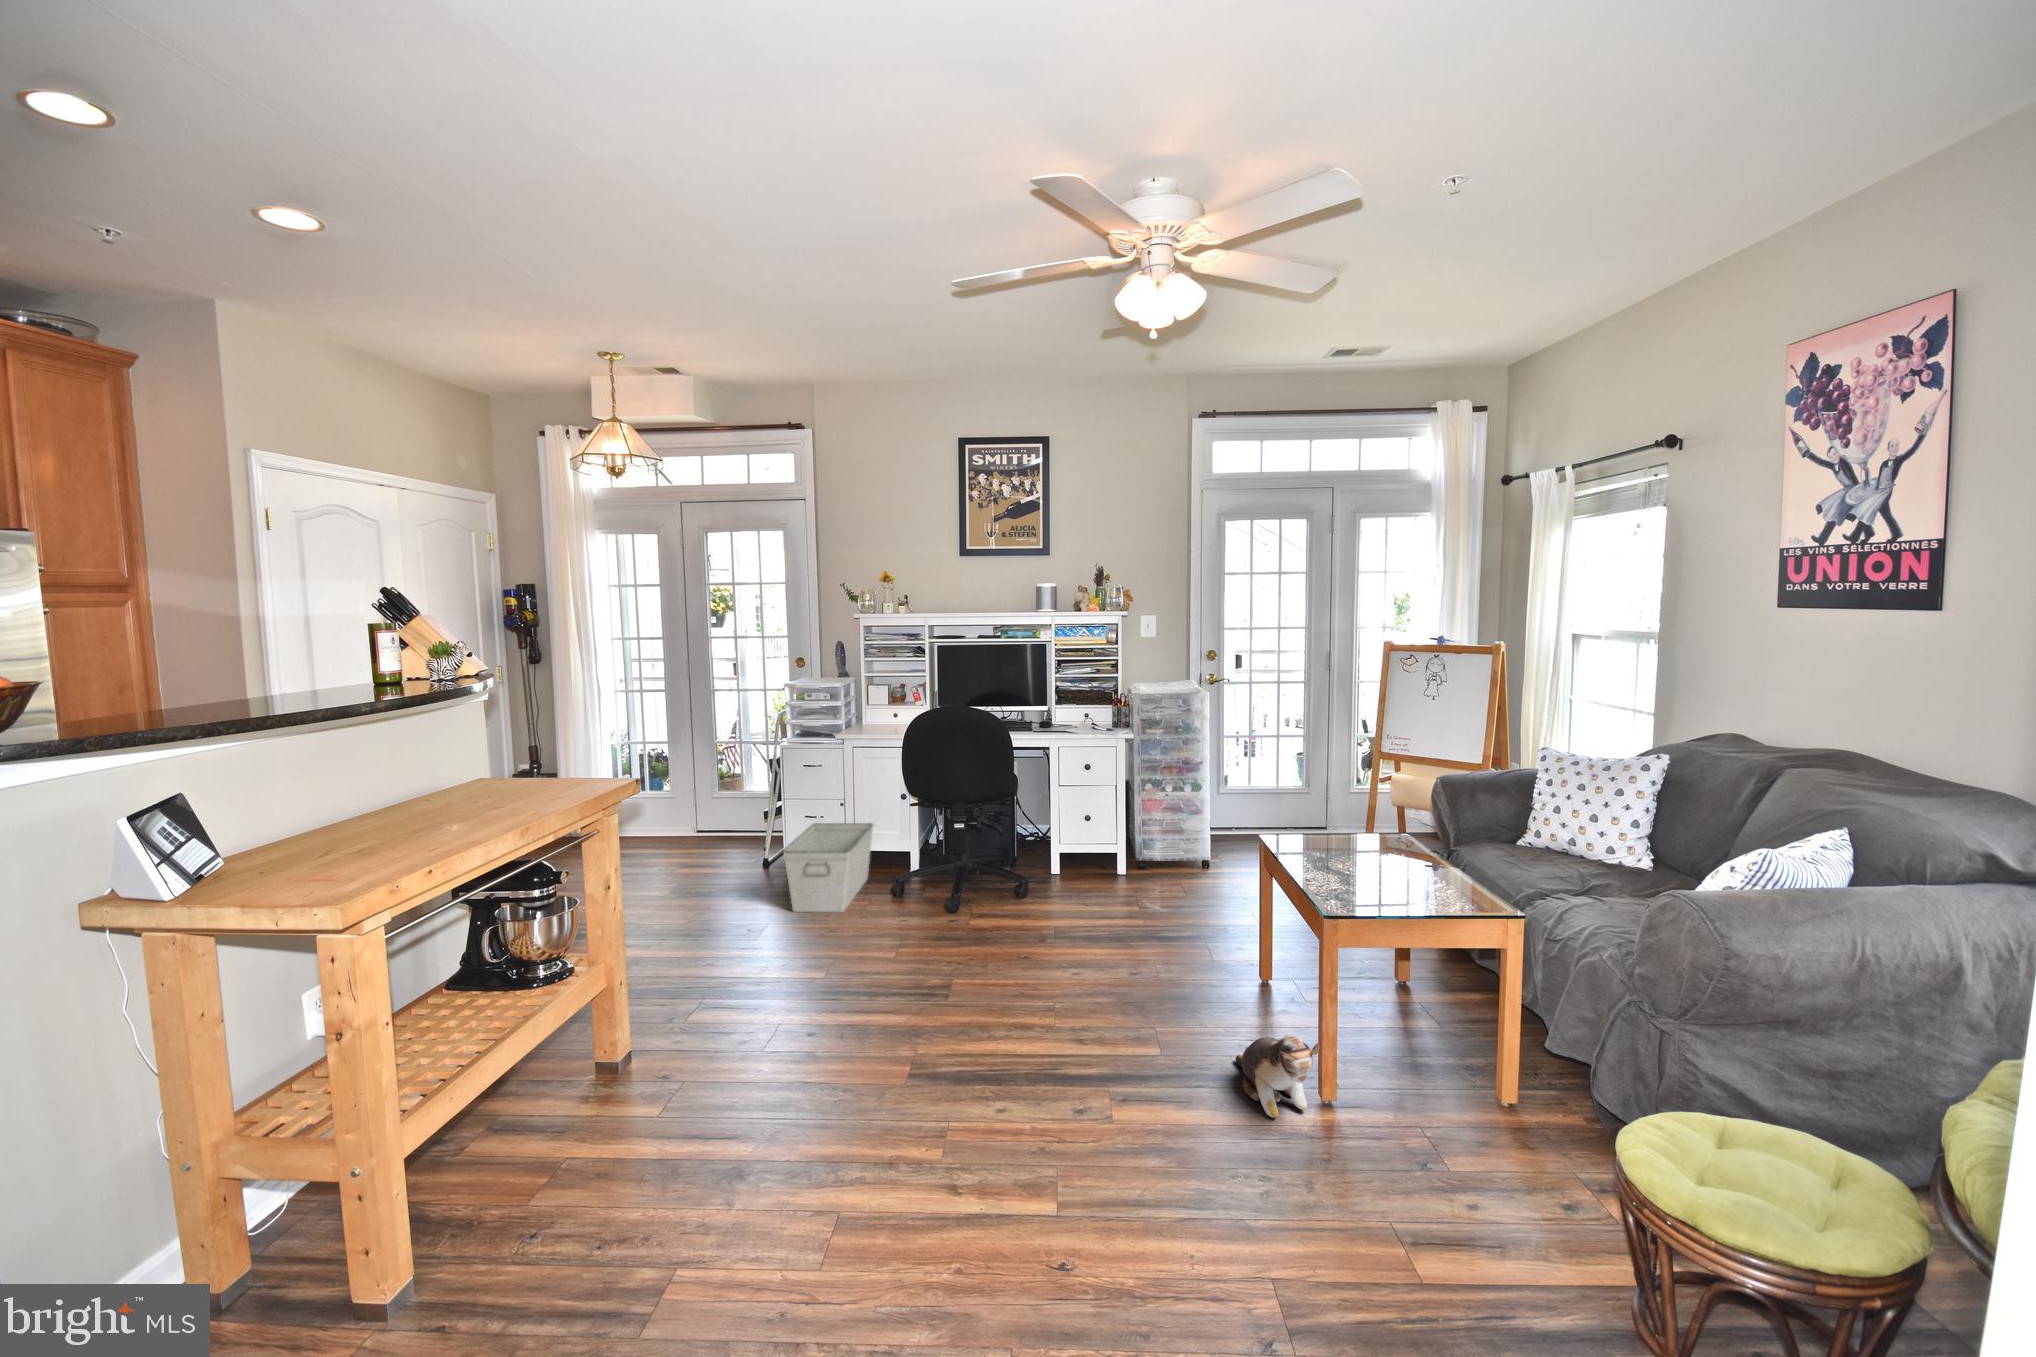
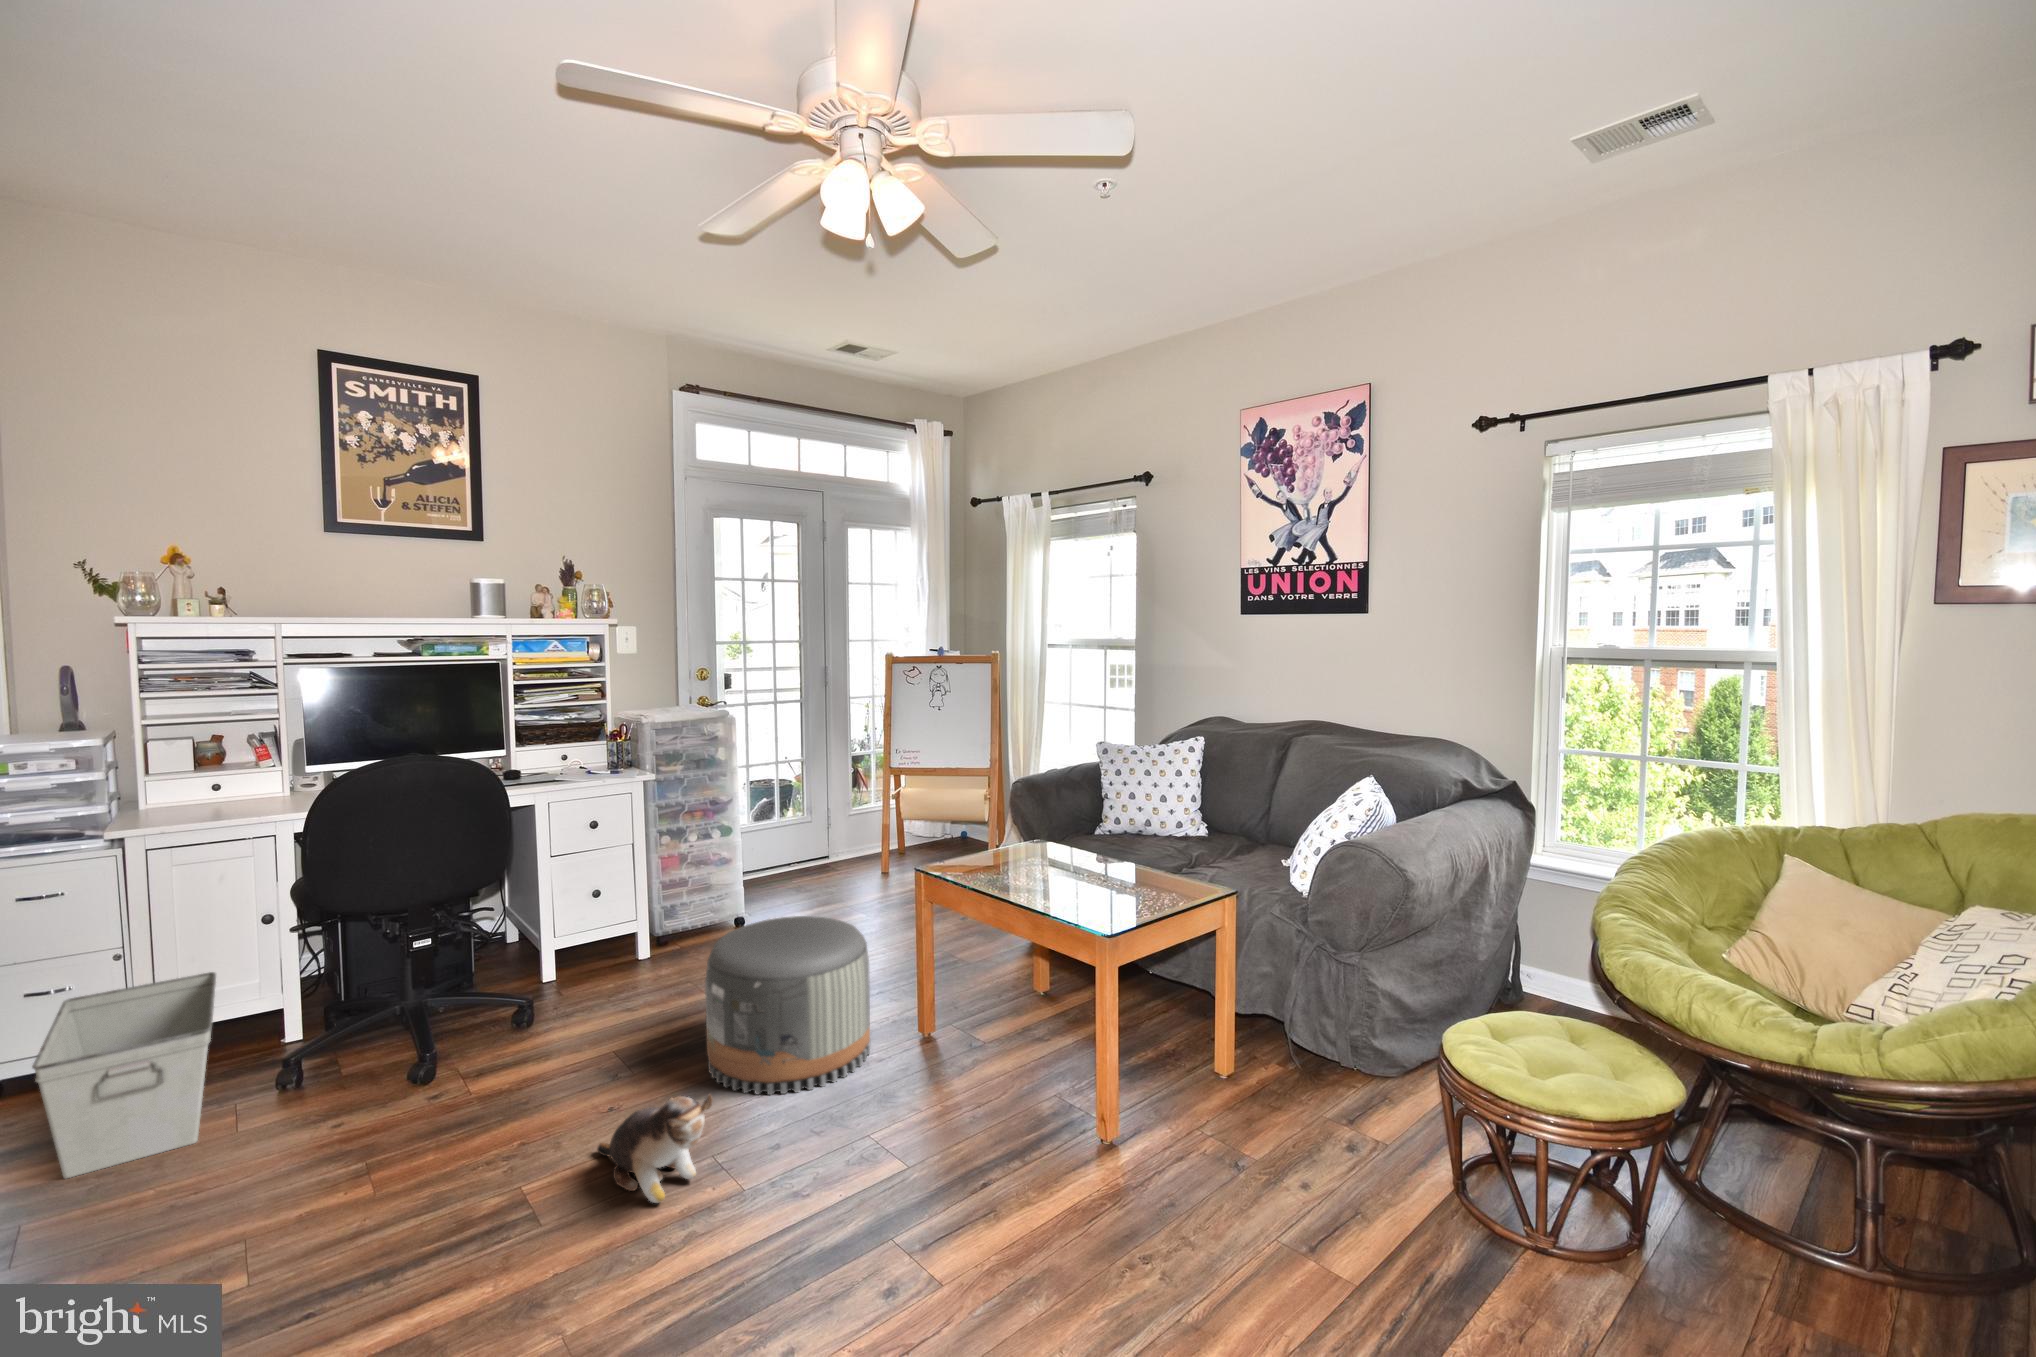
pouf: none [1092,856,1219,990] -> present [705,916,870,1095]
plush toy: present [1236,1035,1319,1118] -> present [597,1094,713,1203]

